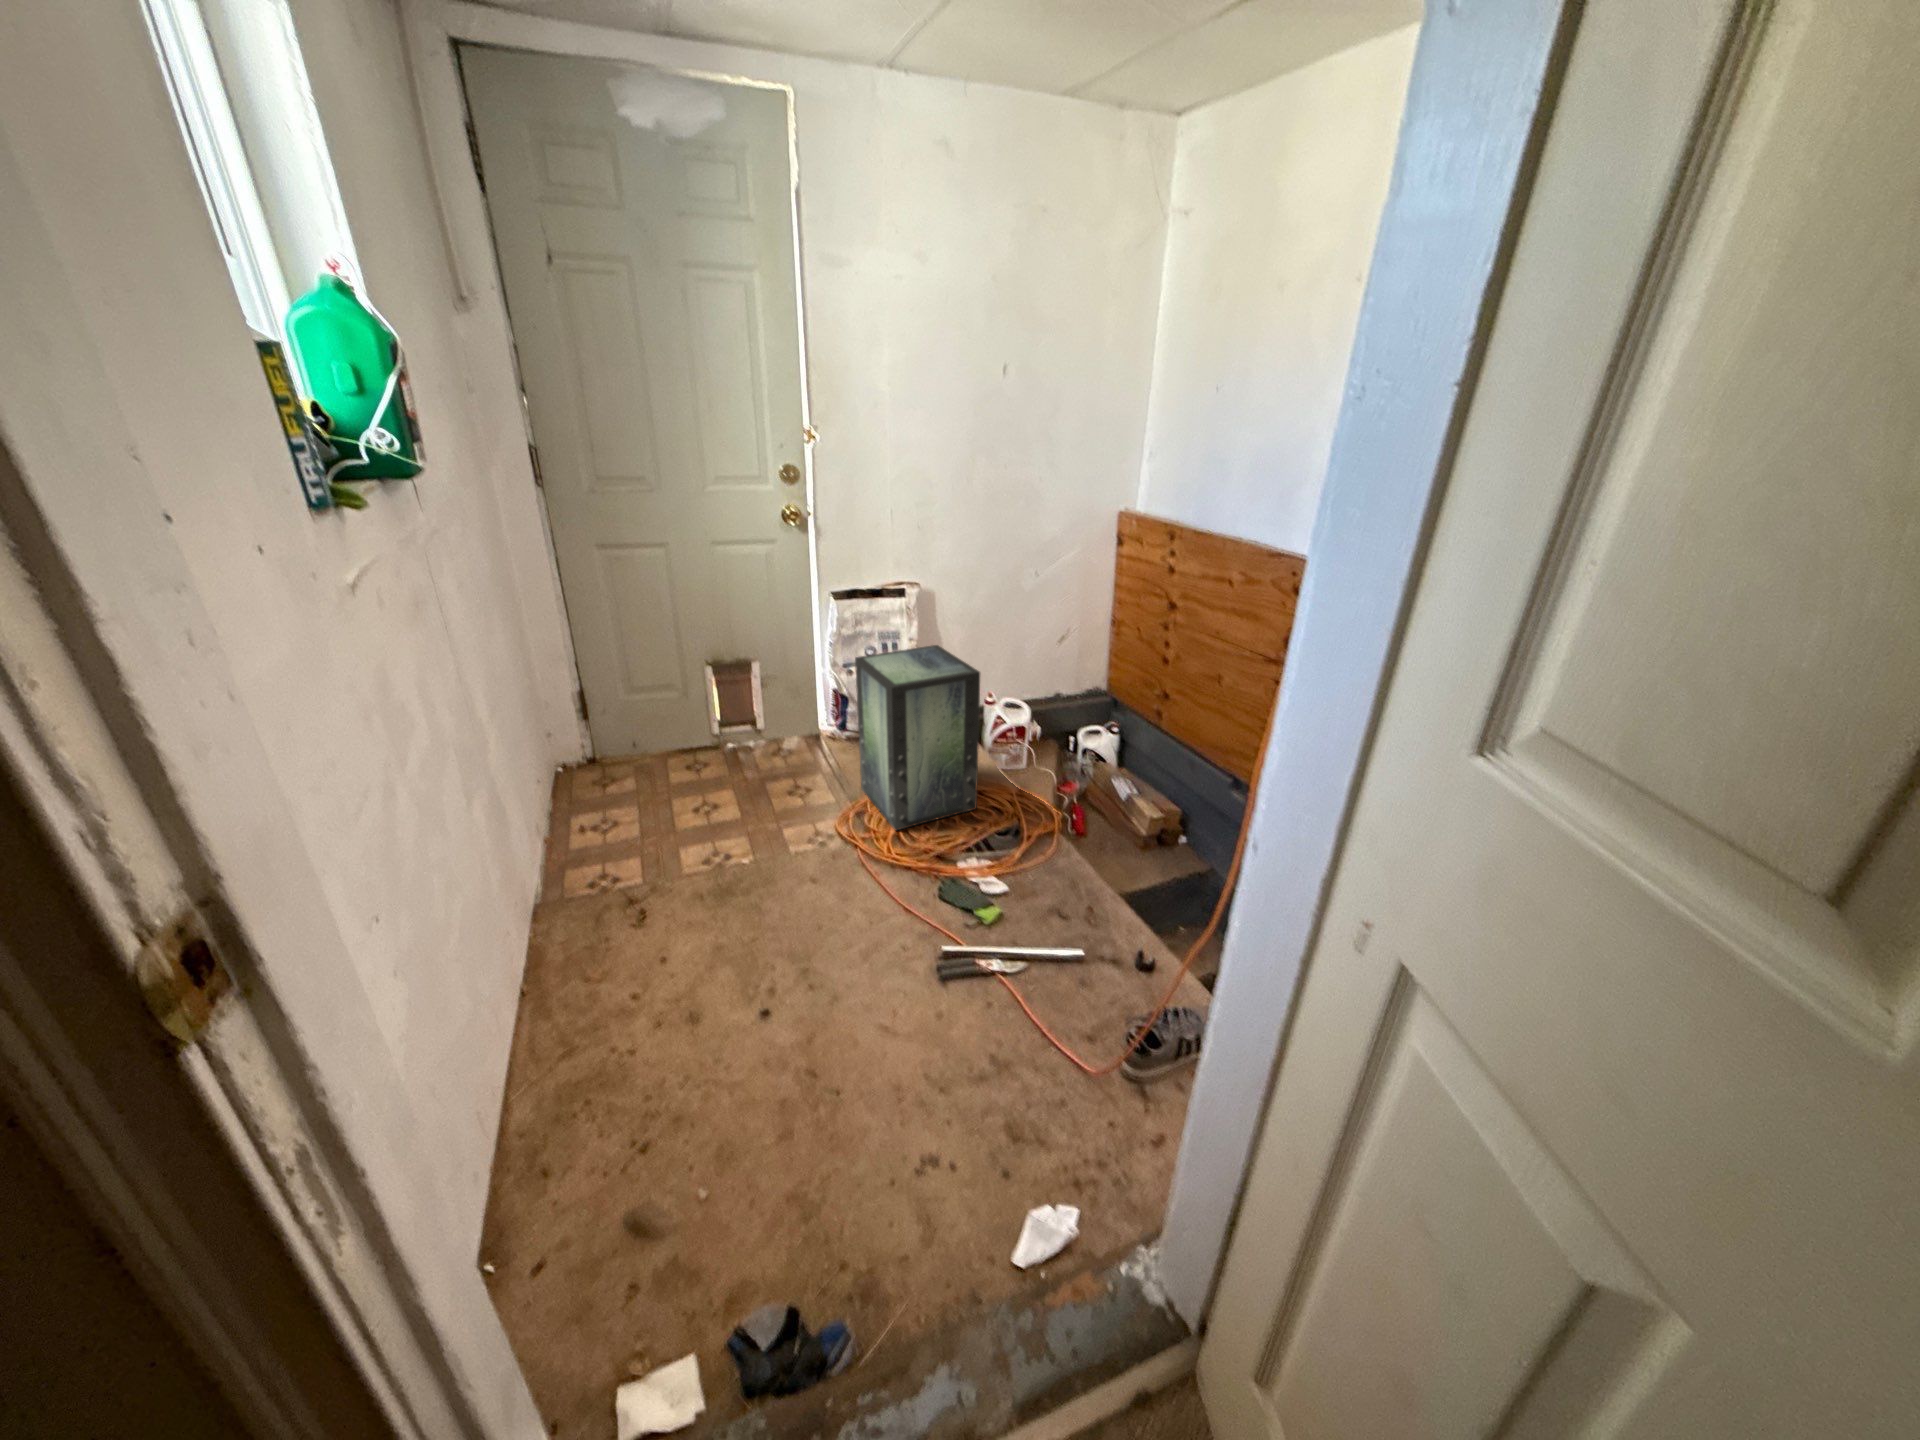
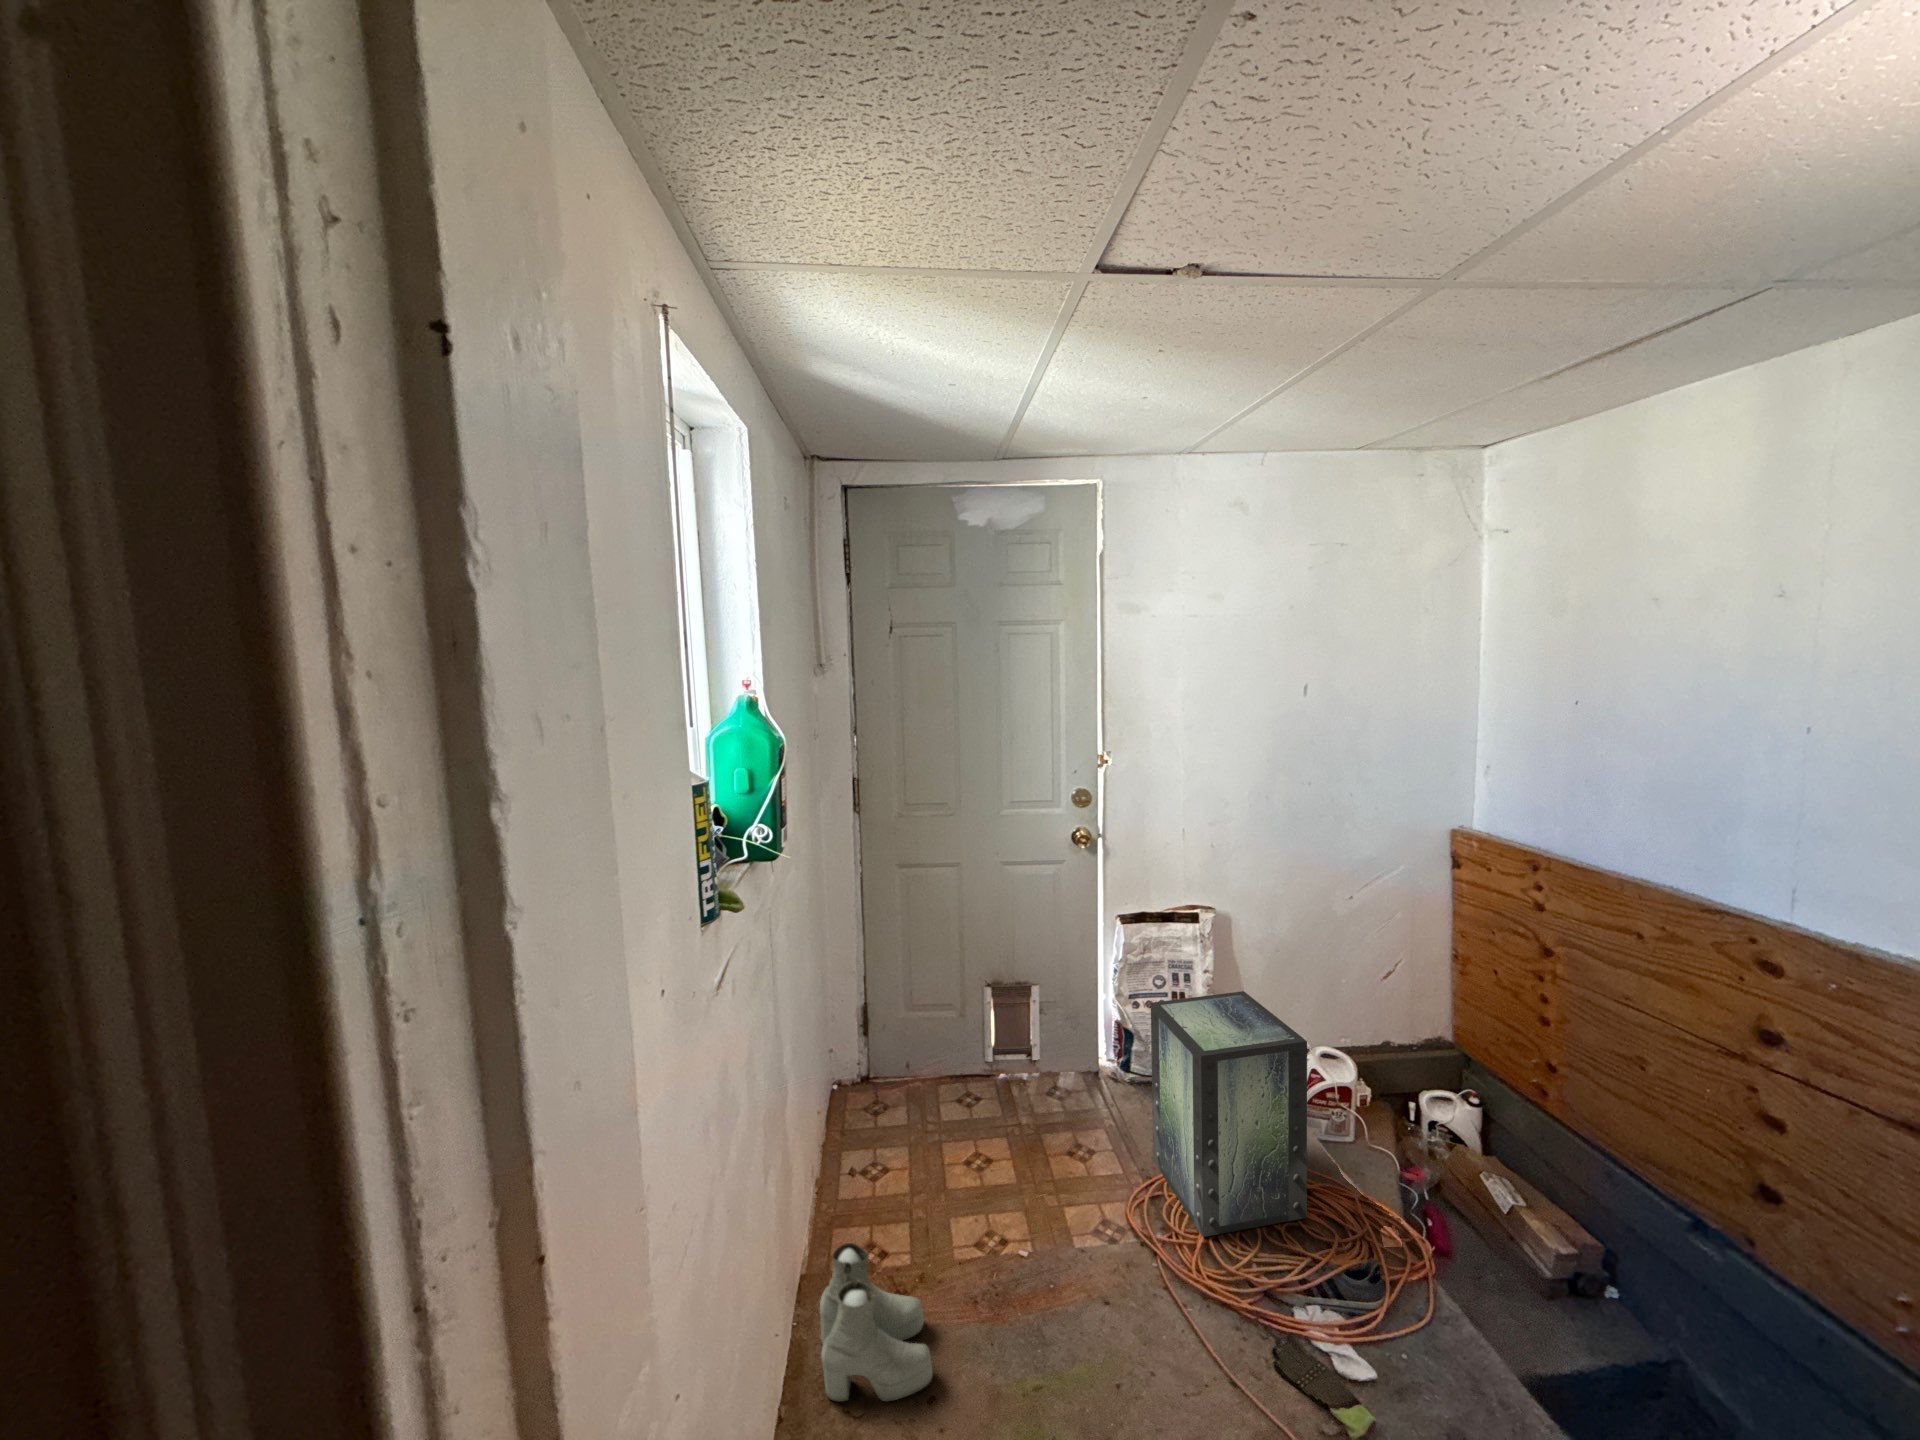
boots: none [546,863,659,977] -> present [820,1243,933,1402]

